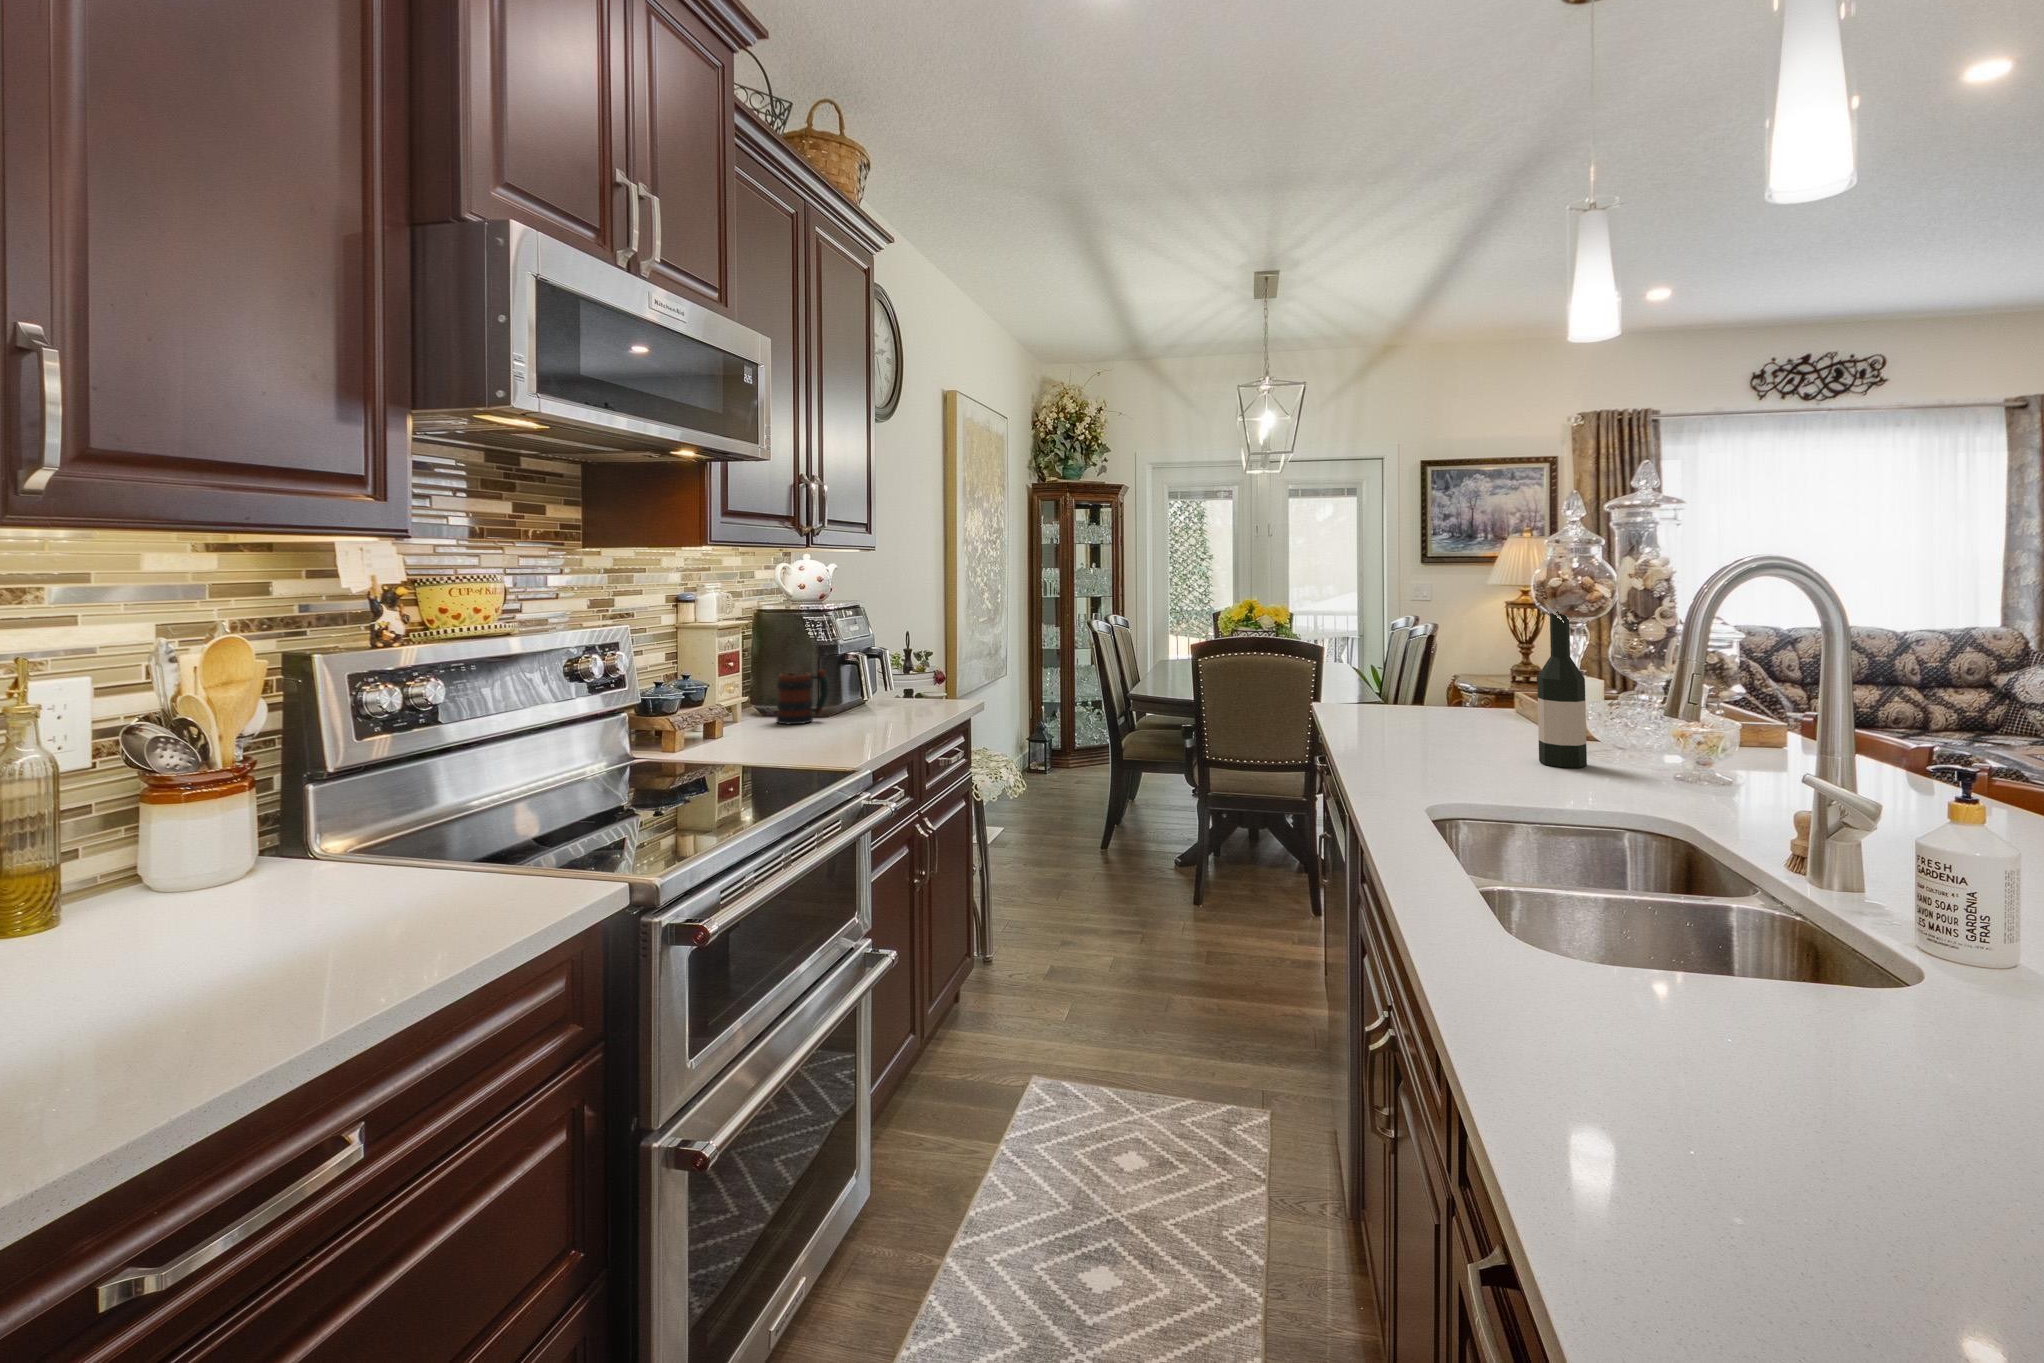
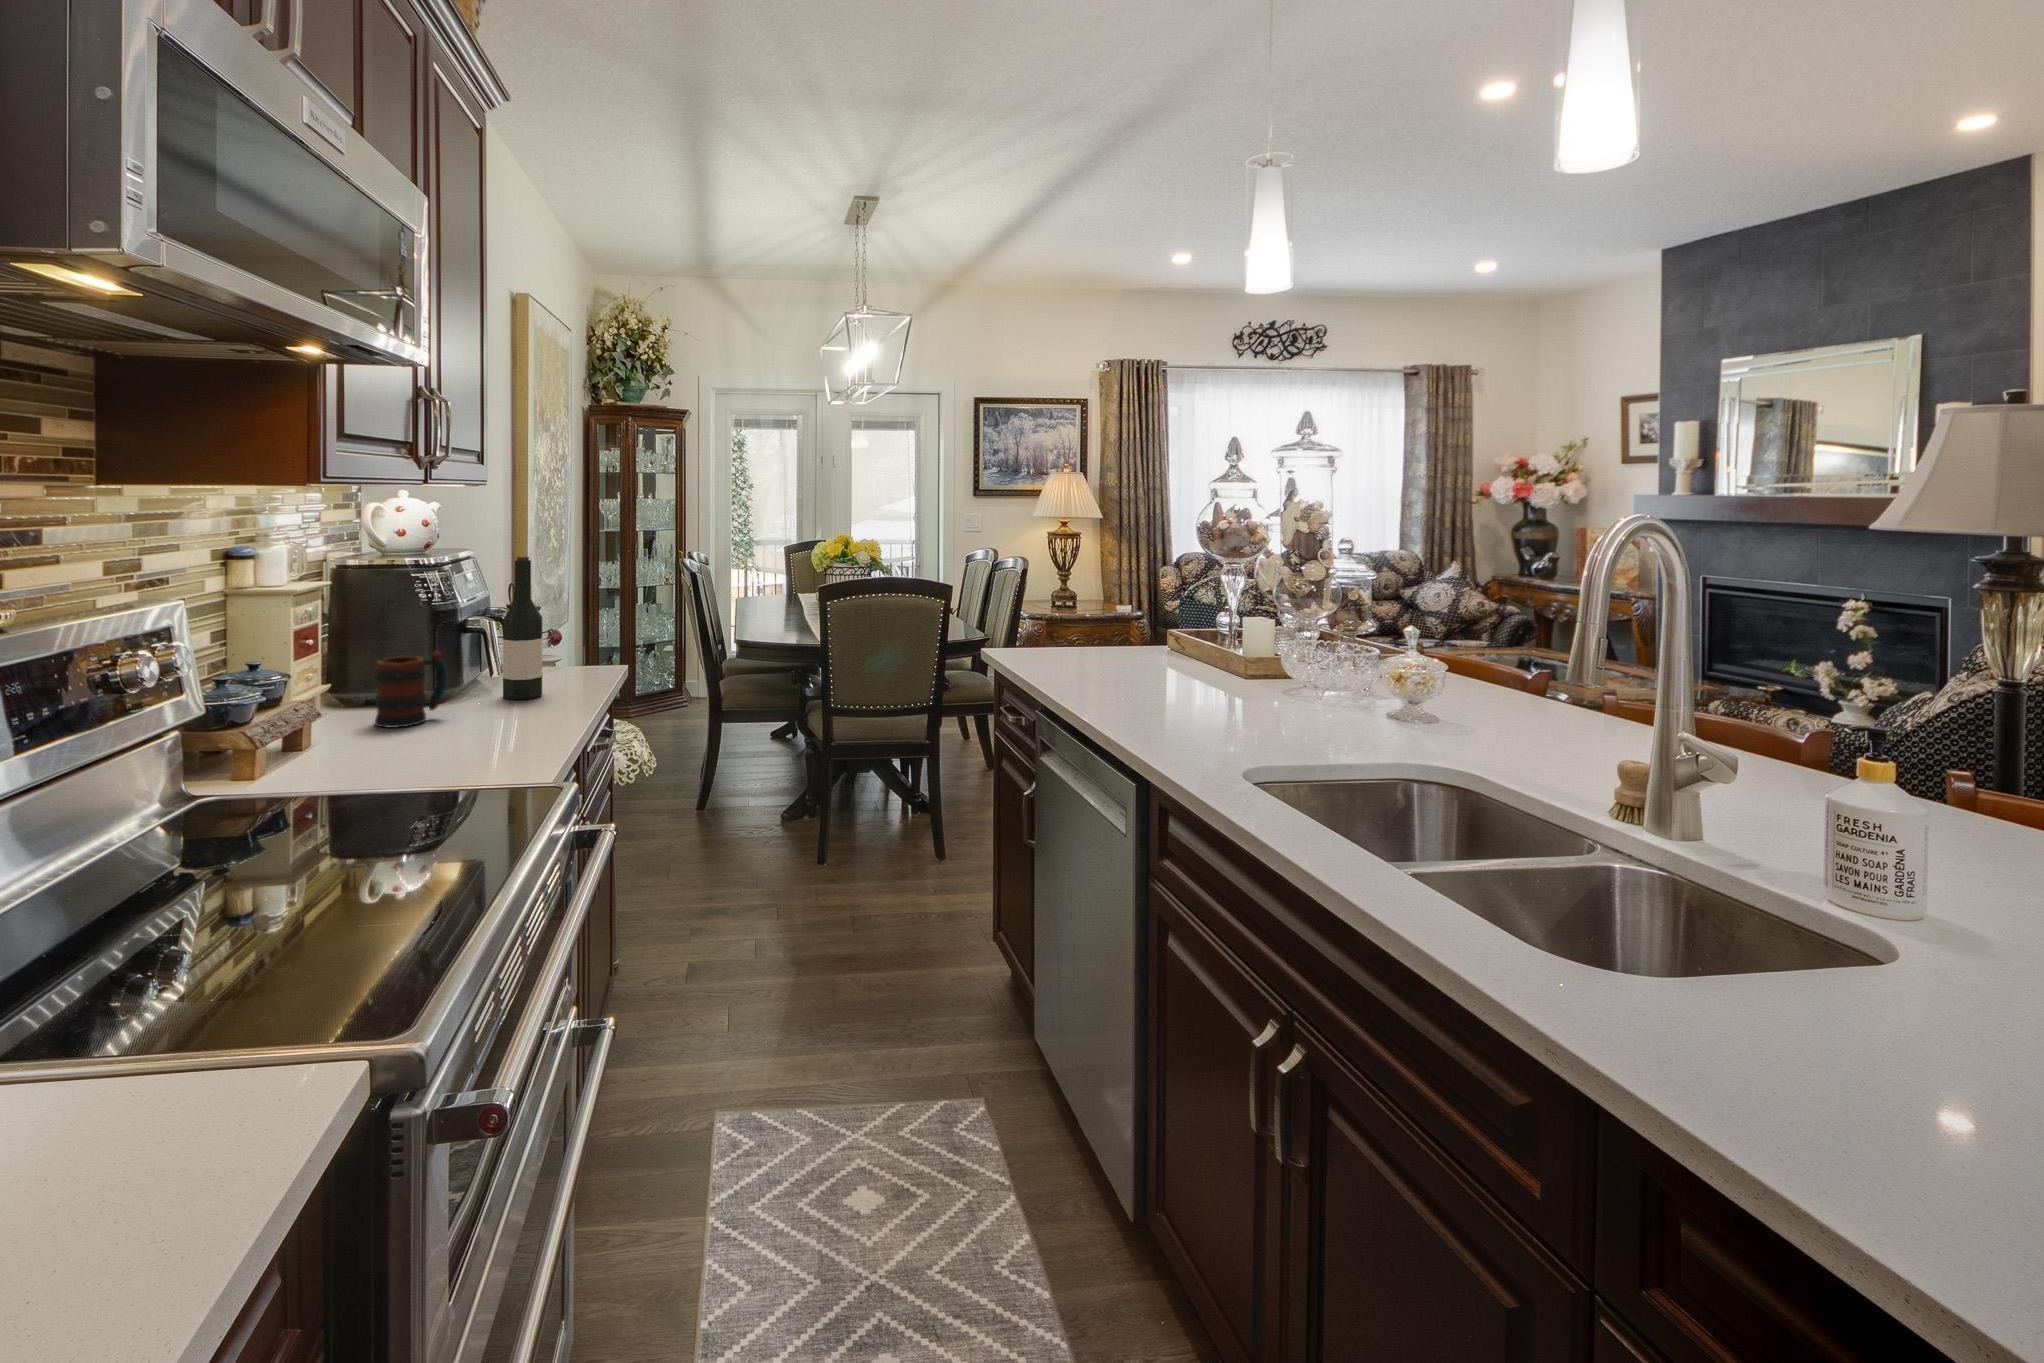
wine bottle: present [1537,611,1587,768] -> present [503,556,542,699]

